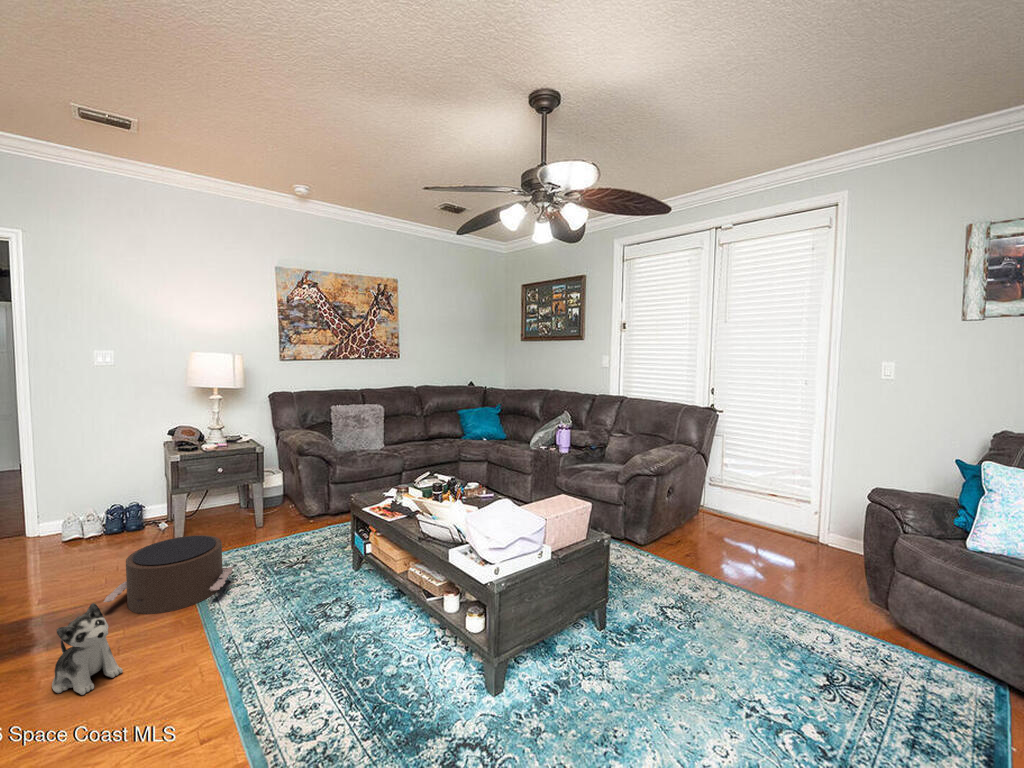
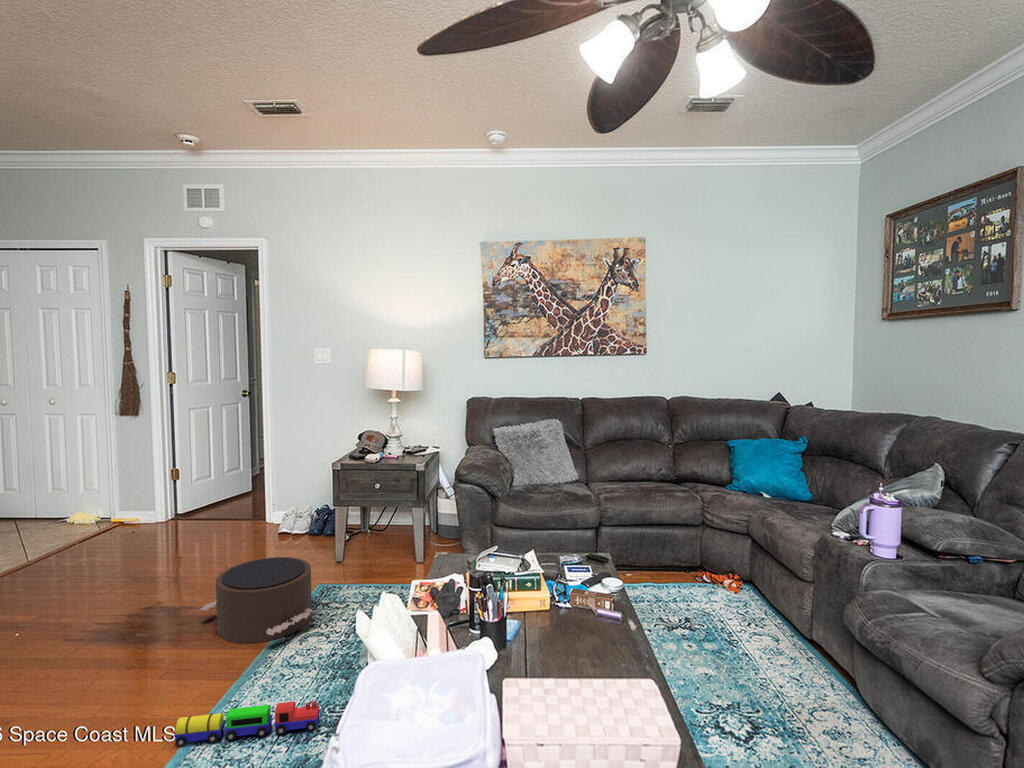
toy train: none [225,598,329,662] -> present [174,701,320,747]
plush toy: present [52,603,123,695] -> none [68,615,136,711]

